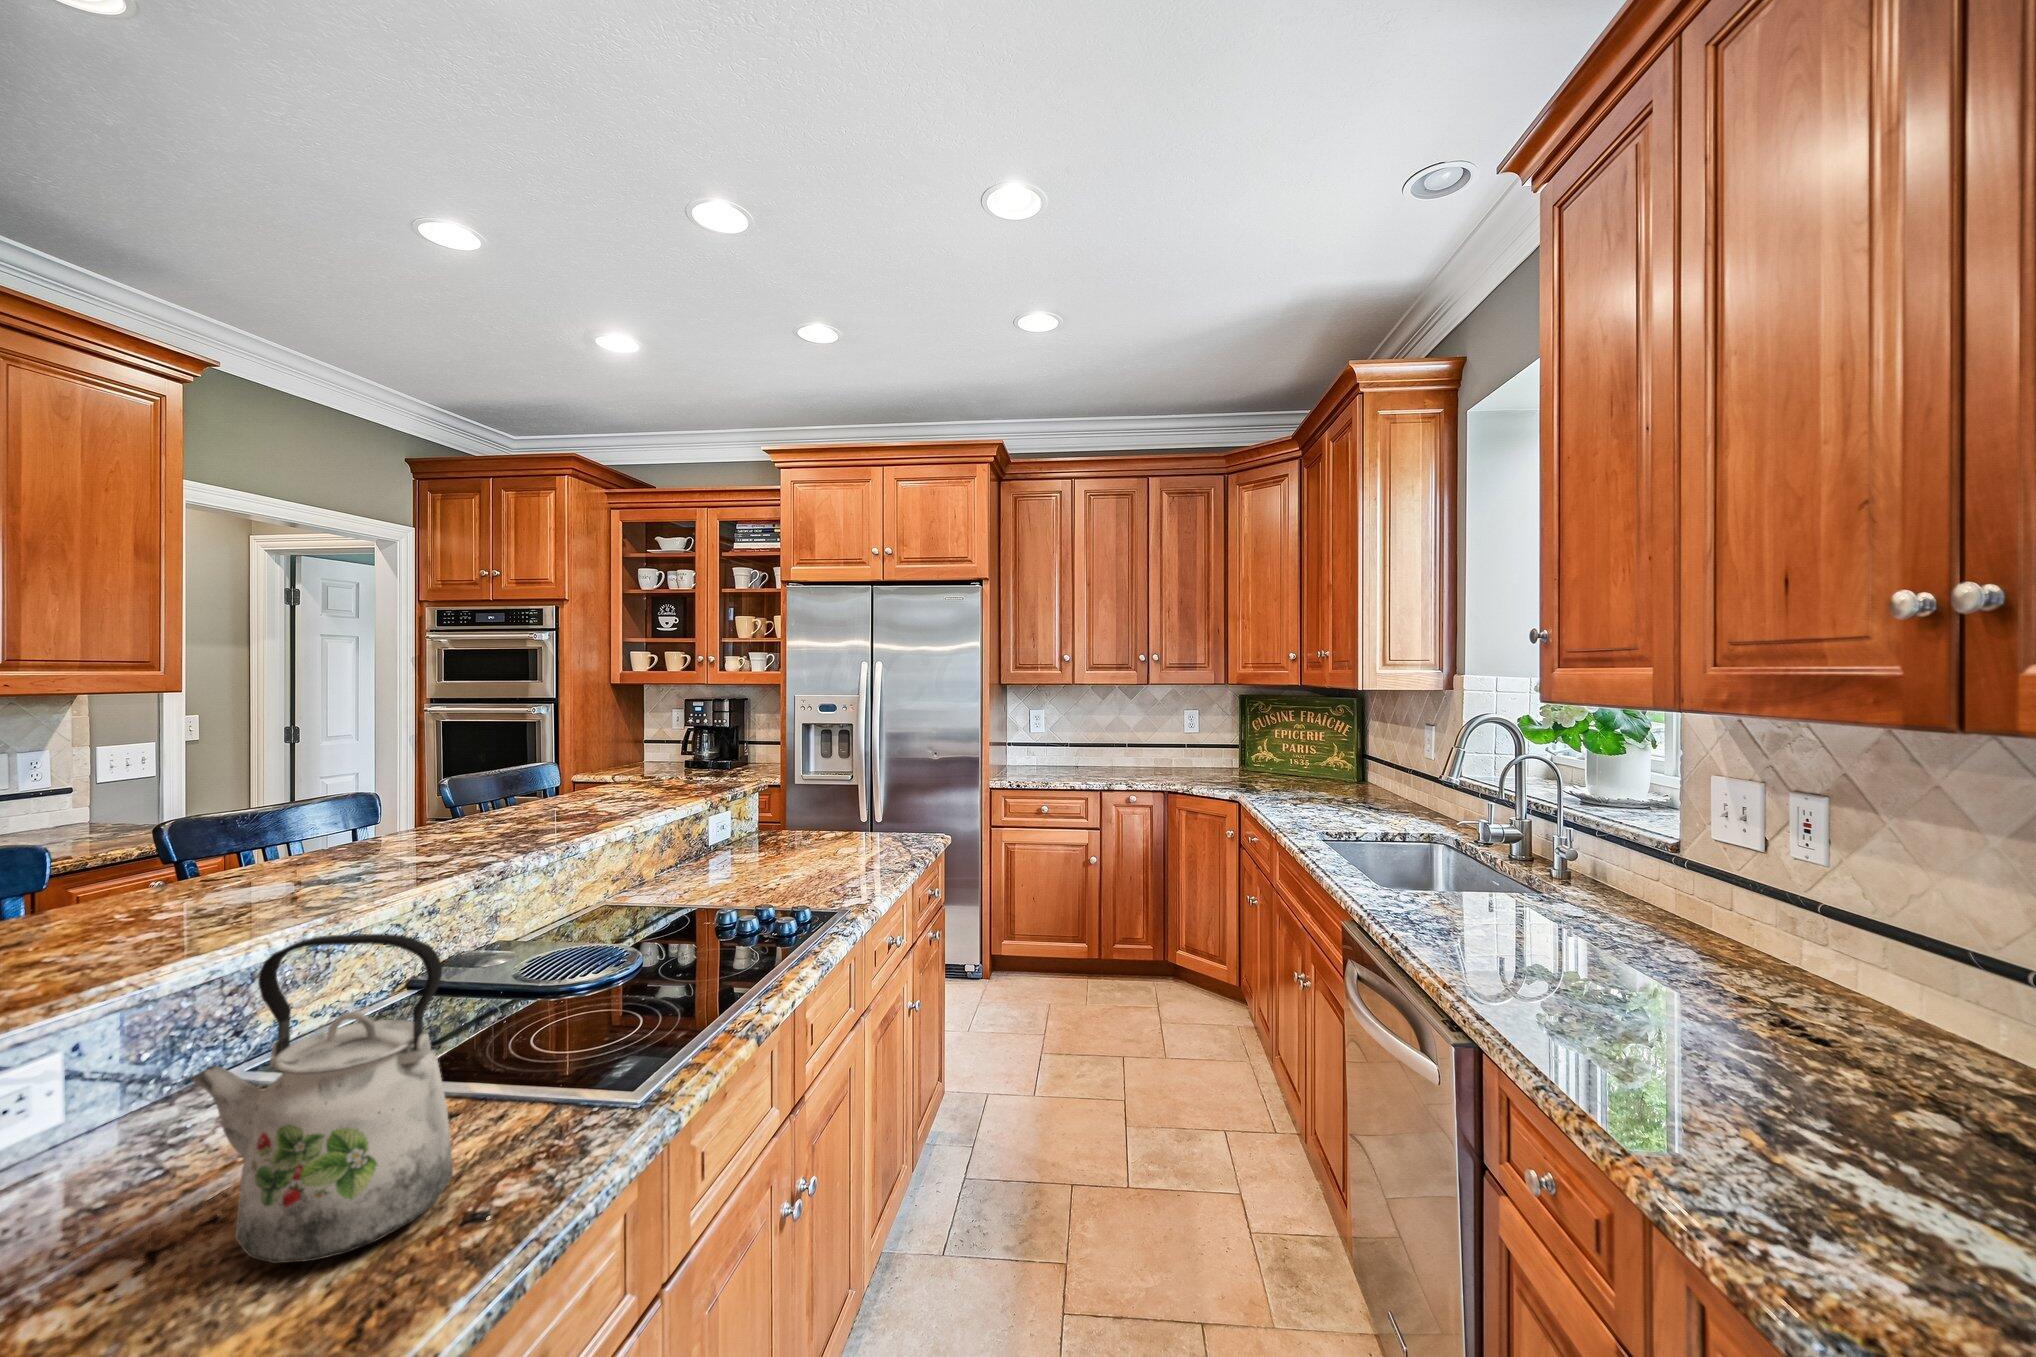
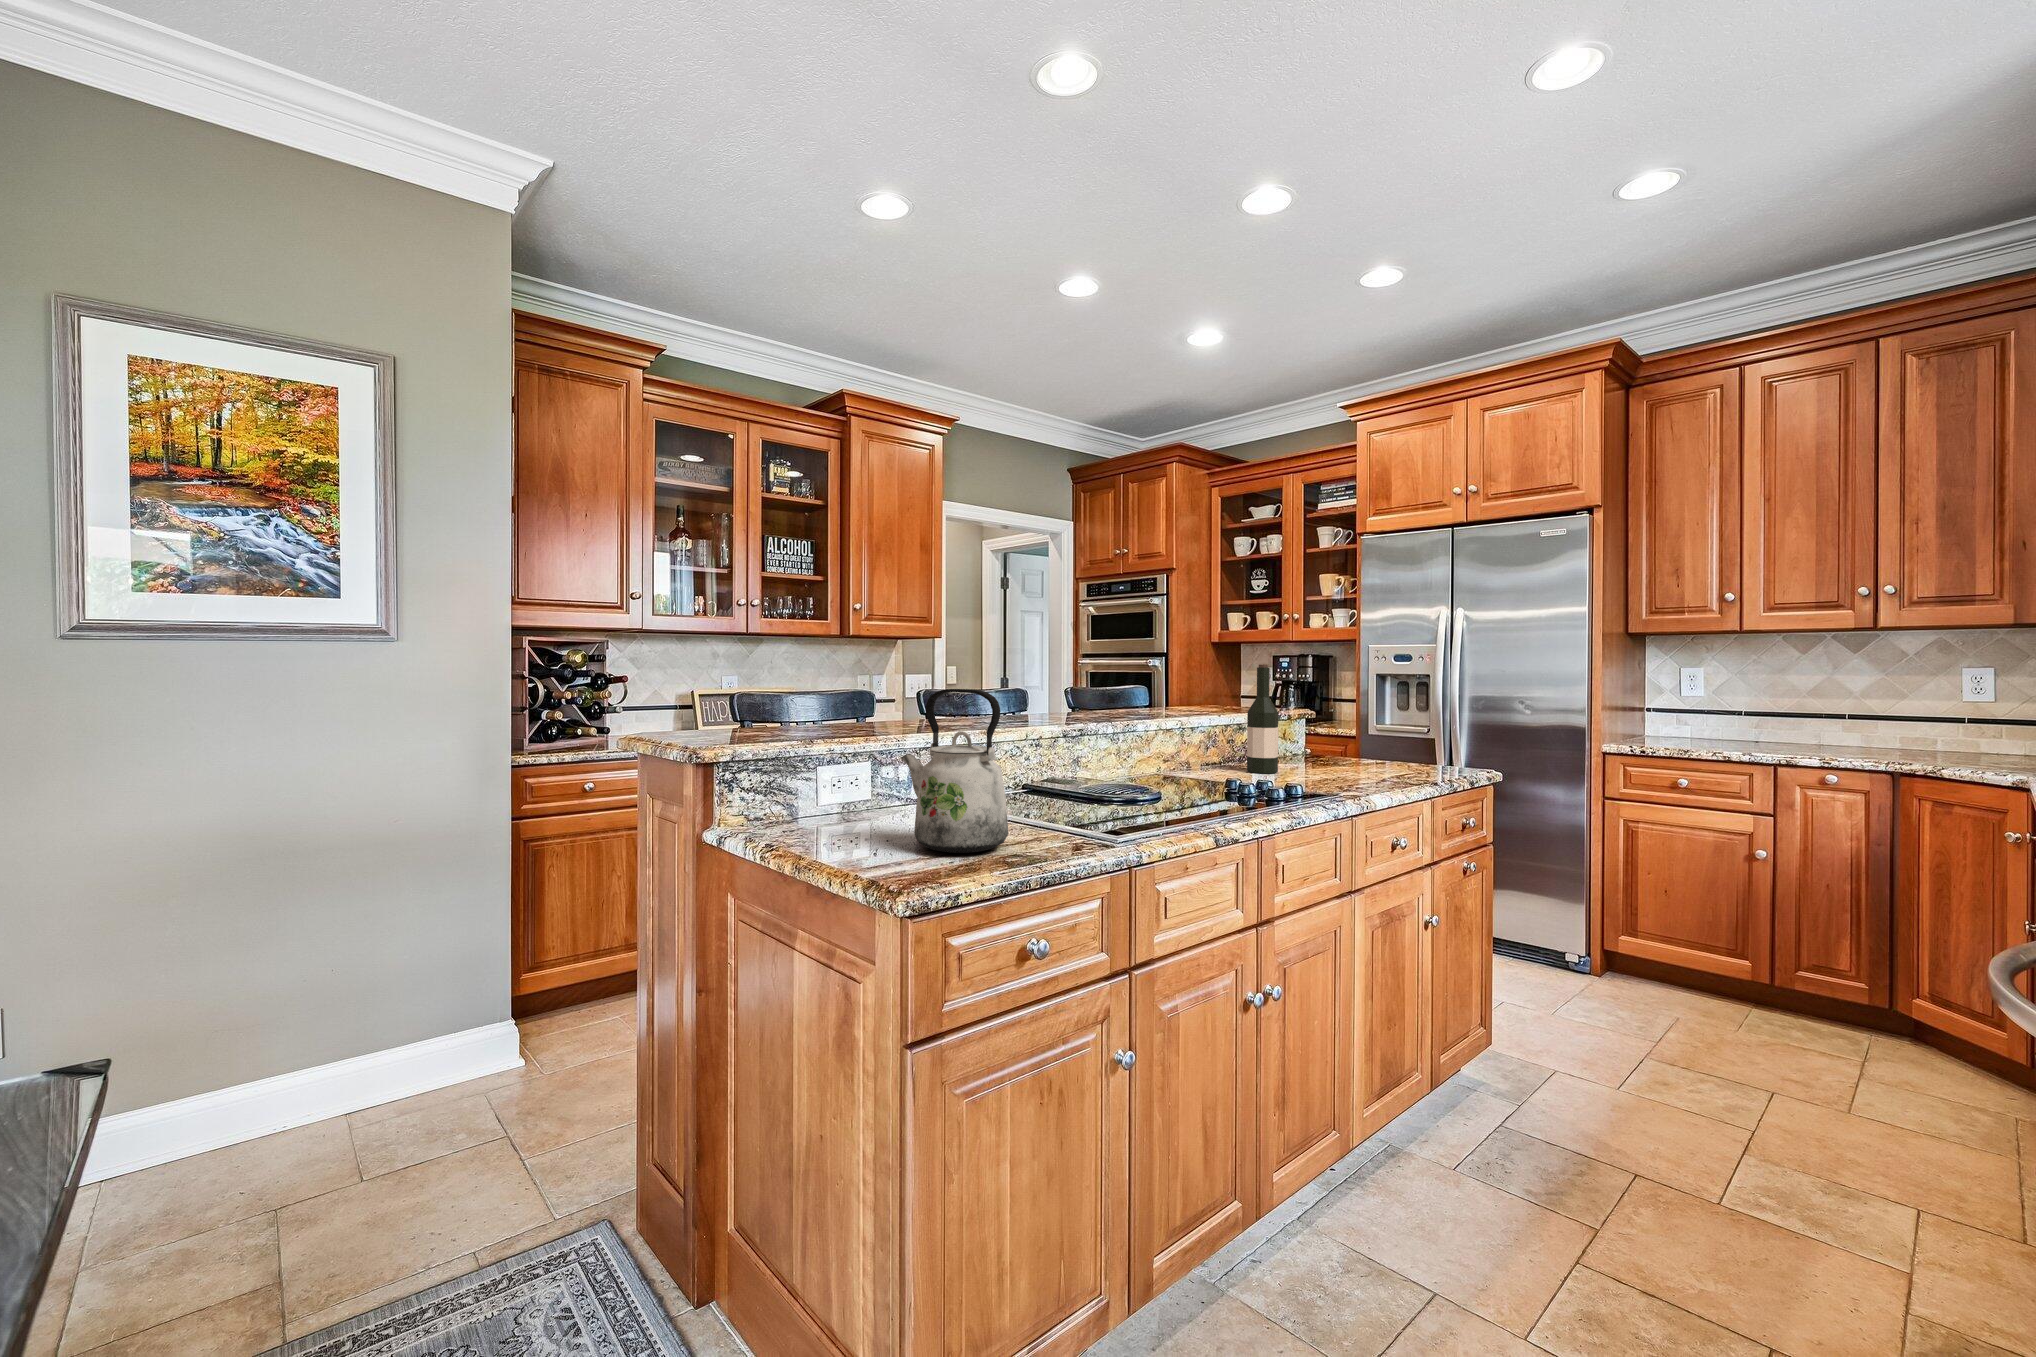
wine bottle: none [715,751,751,878] -> present [1247,664,1278,773]

